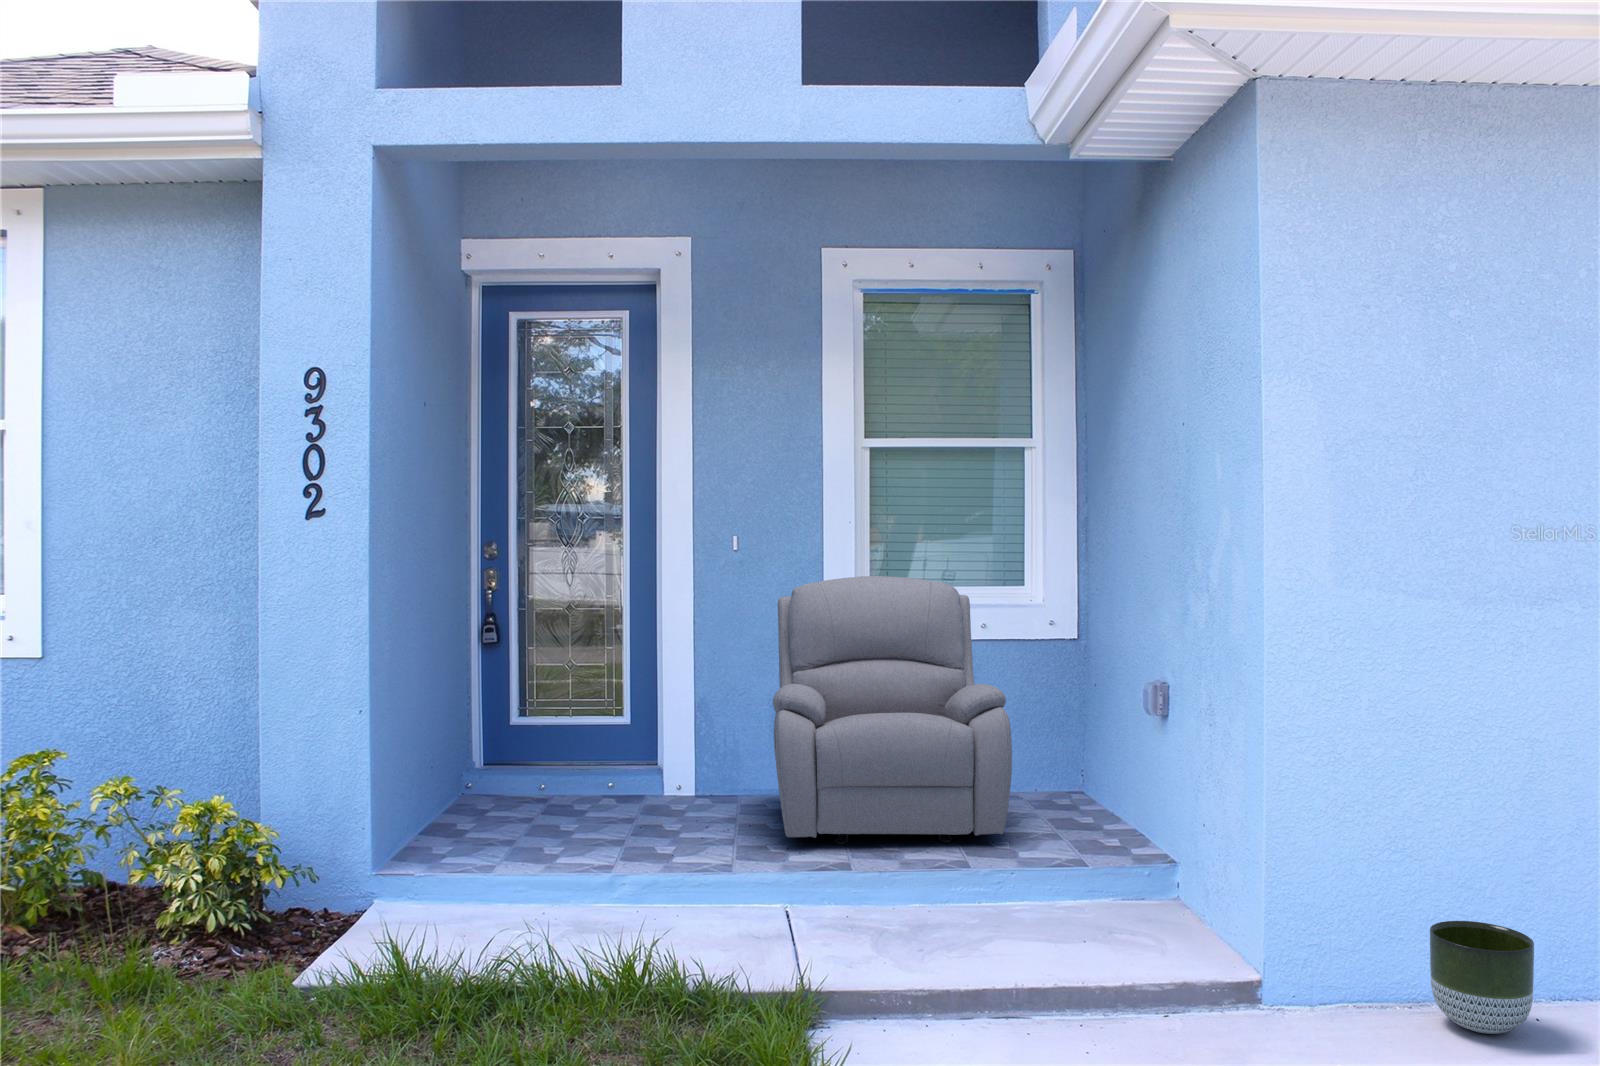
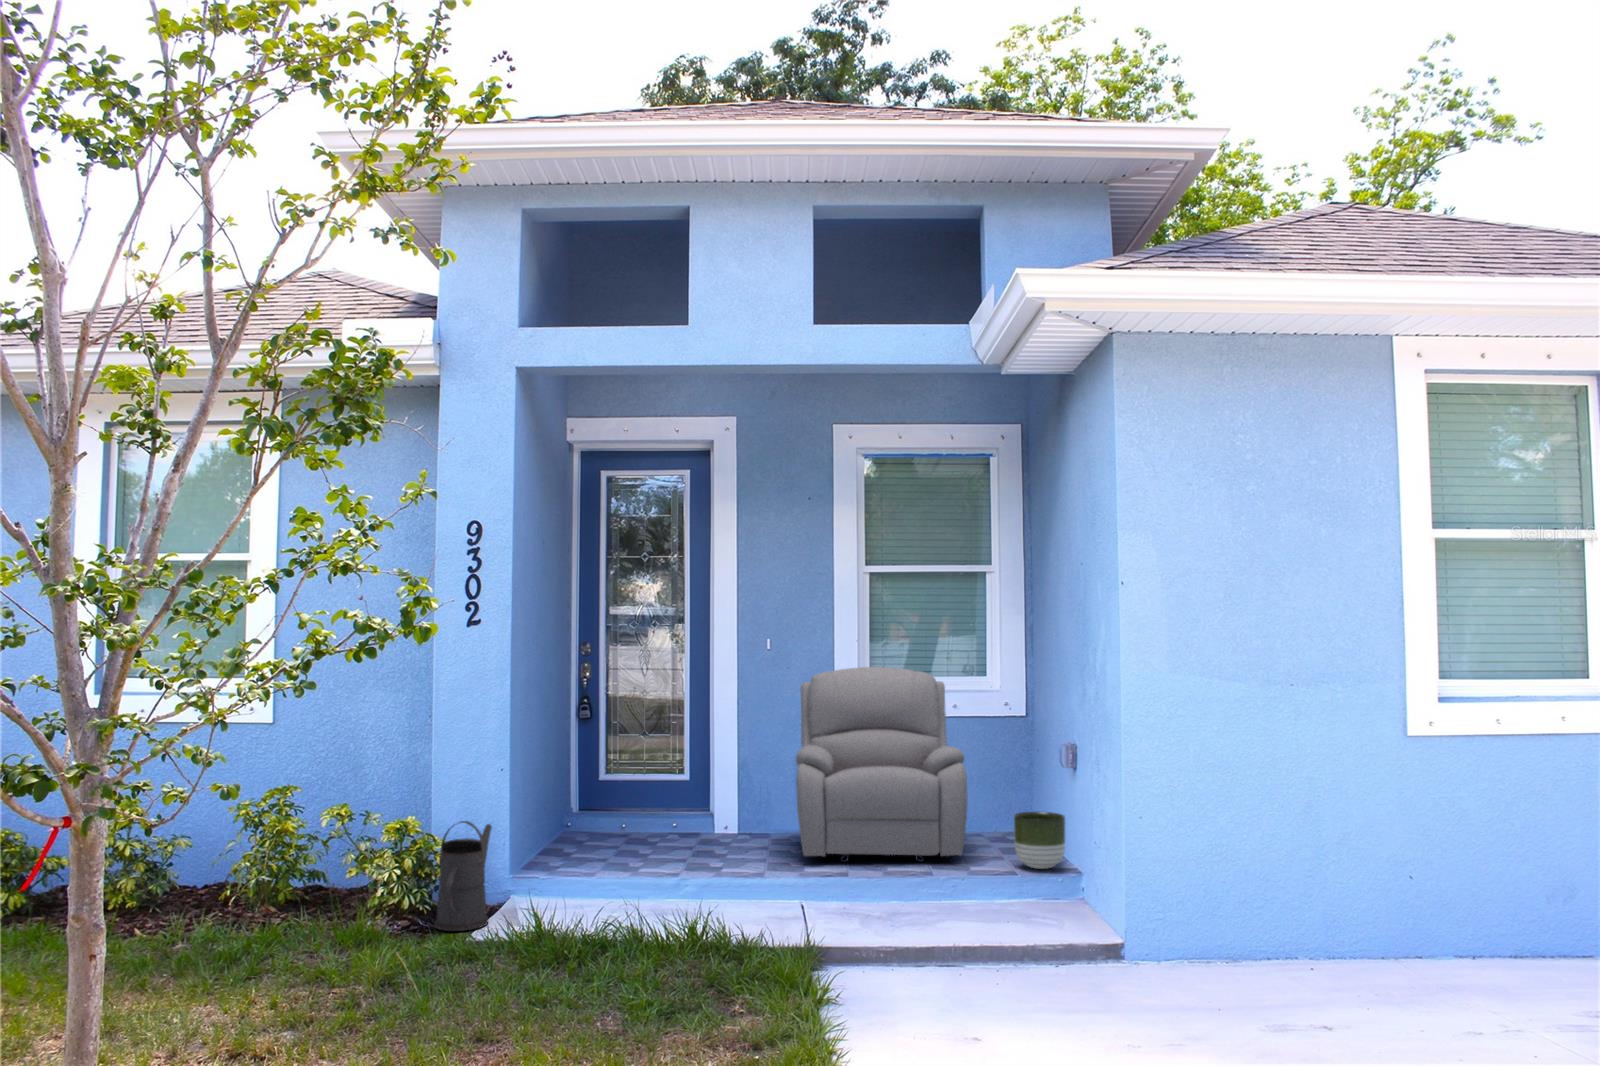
watering can: none [248,802,342,968] -> present [435,821,492,931]
planter: present [1430,921,1534,1034] -> present [1014,812,1065,869]

